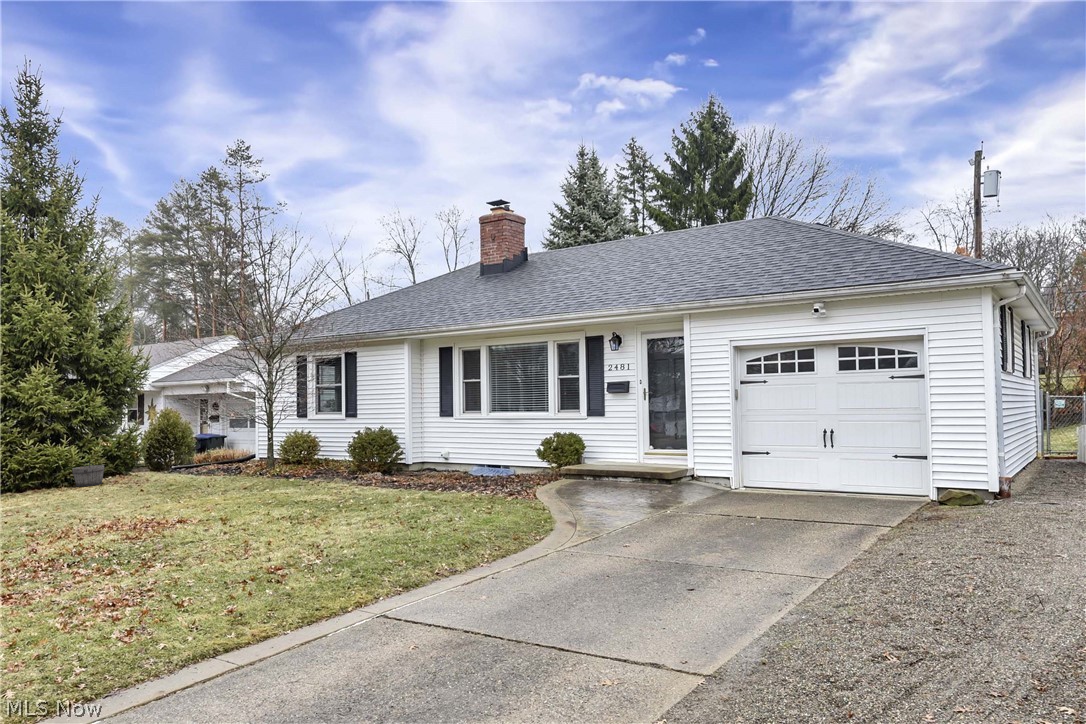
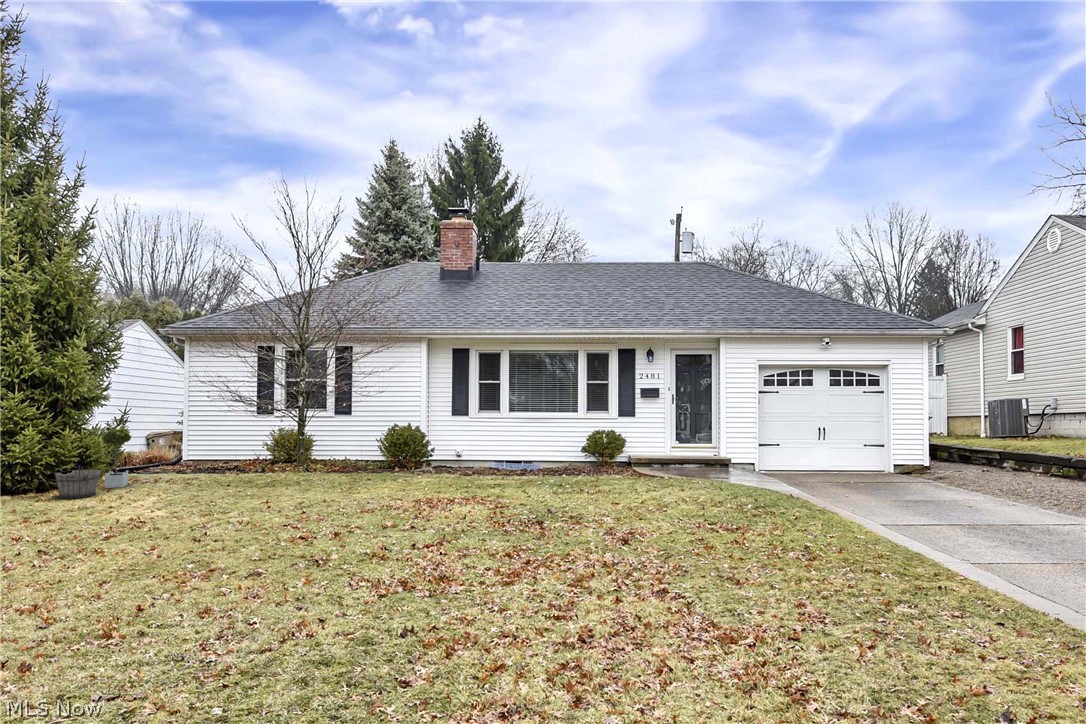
potted tree: none [115,432,140,480] -> present [103,427,131,488]

